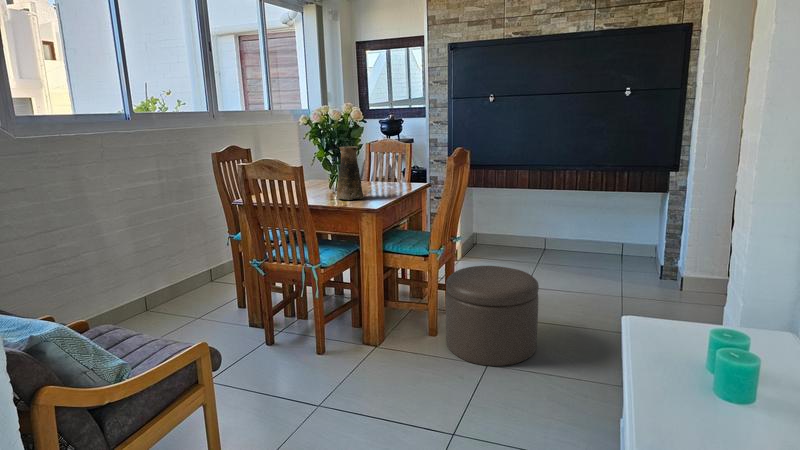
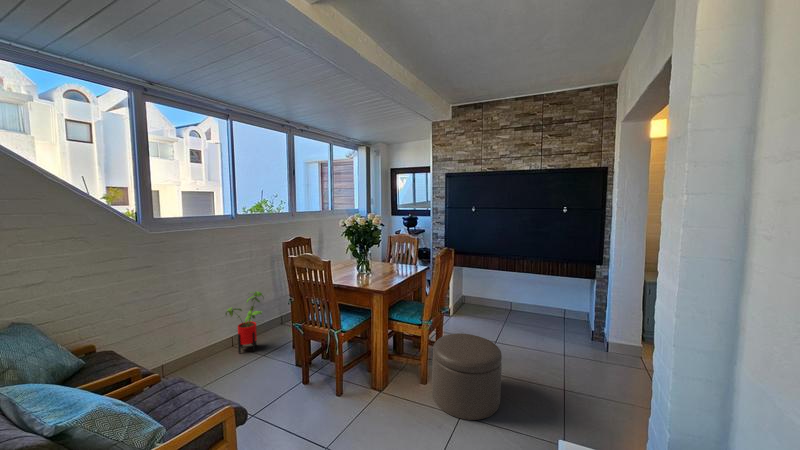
pitcher: present [336,146,364,200] -> none [360,244,379,281]
house plant: none [135,230,191,319] -> present [226,292,263,353]

